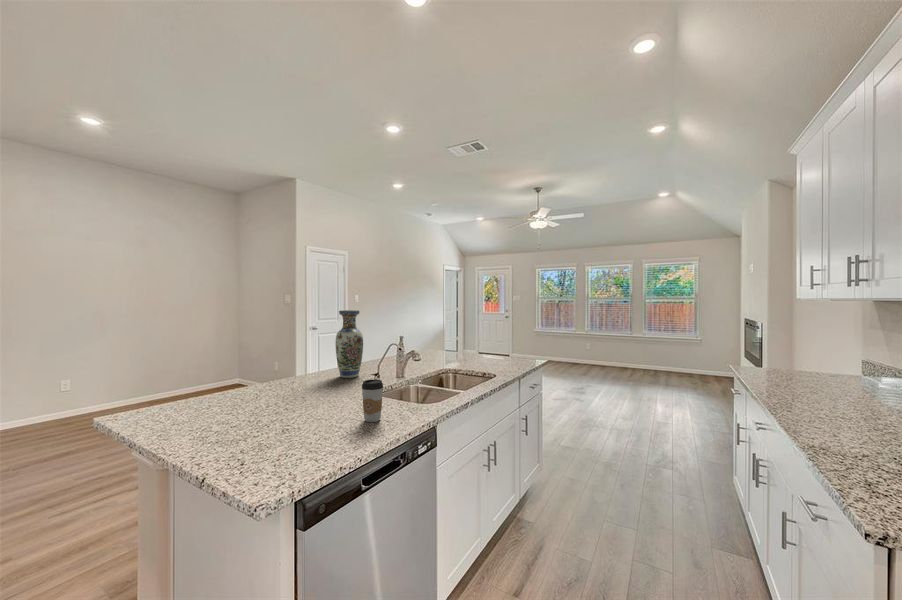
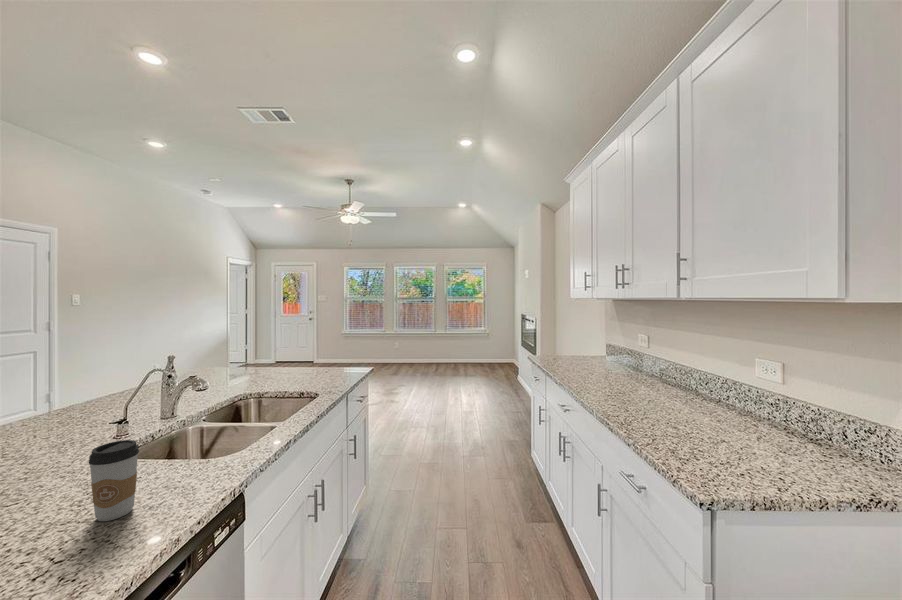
vase: present [336,310,363,378] -> none [31,319,94,433]

